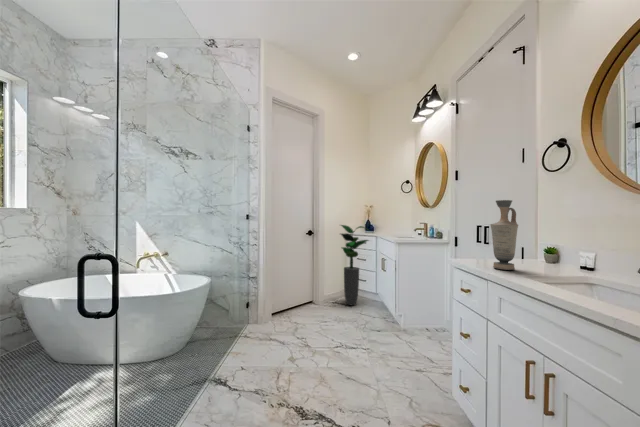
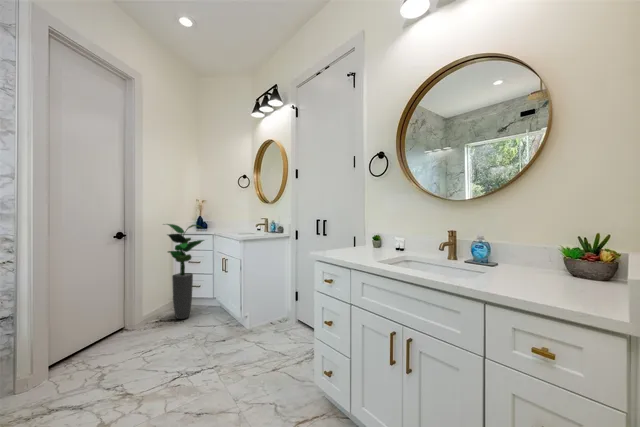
vase: present [490,200,518,270] -> none [347,194,368,256]

